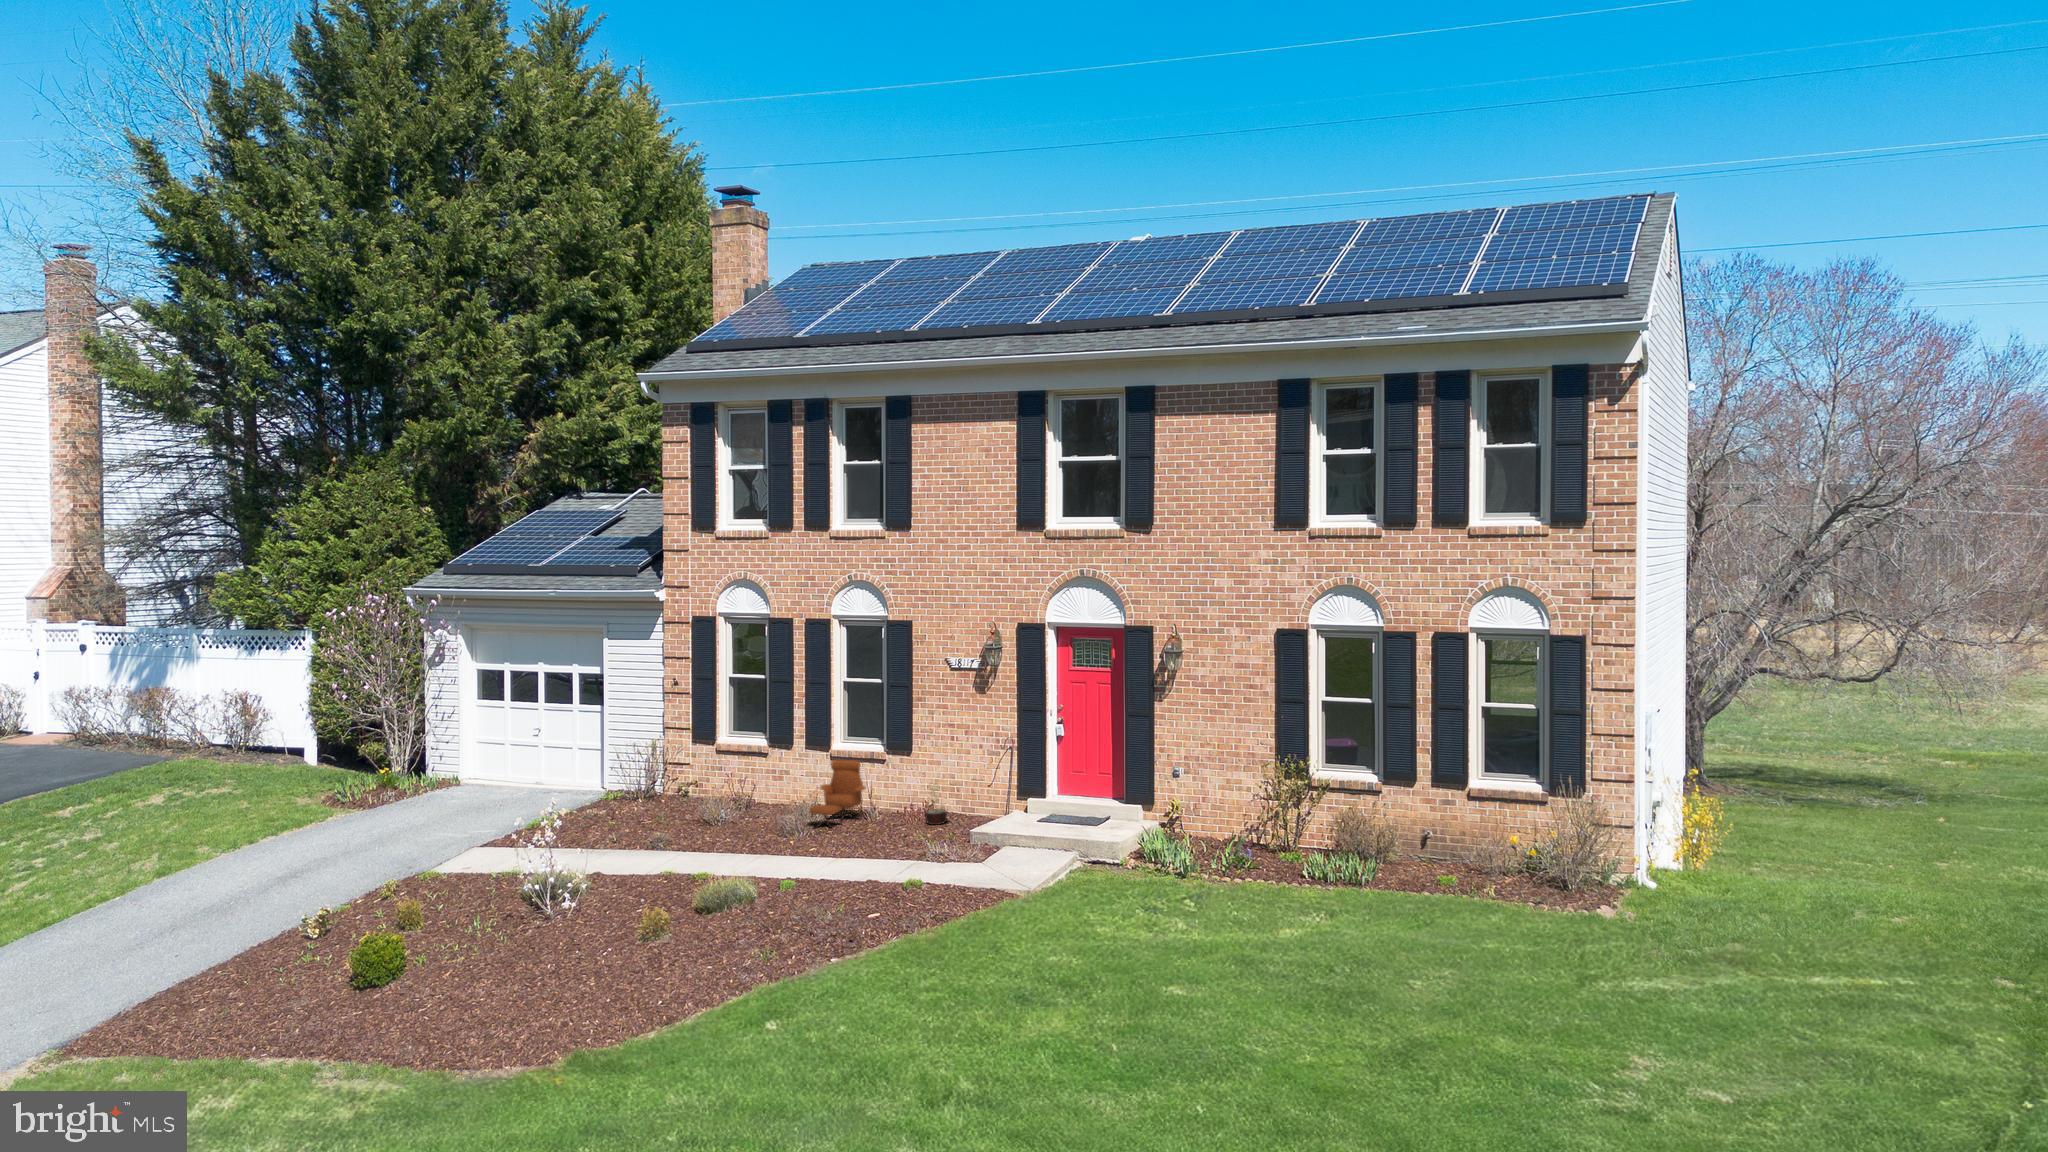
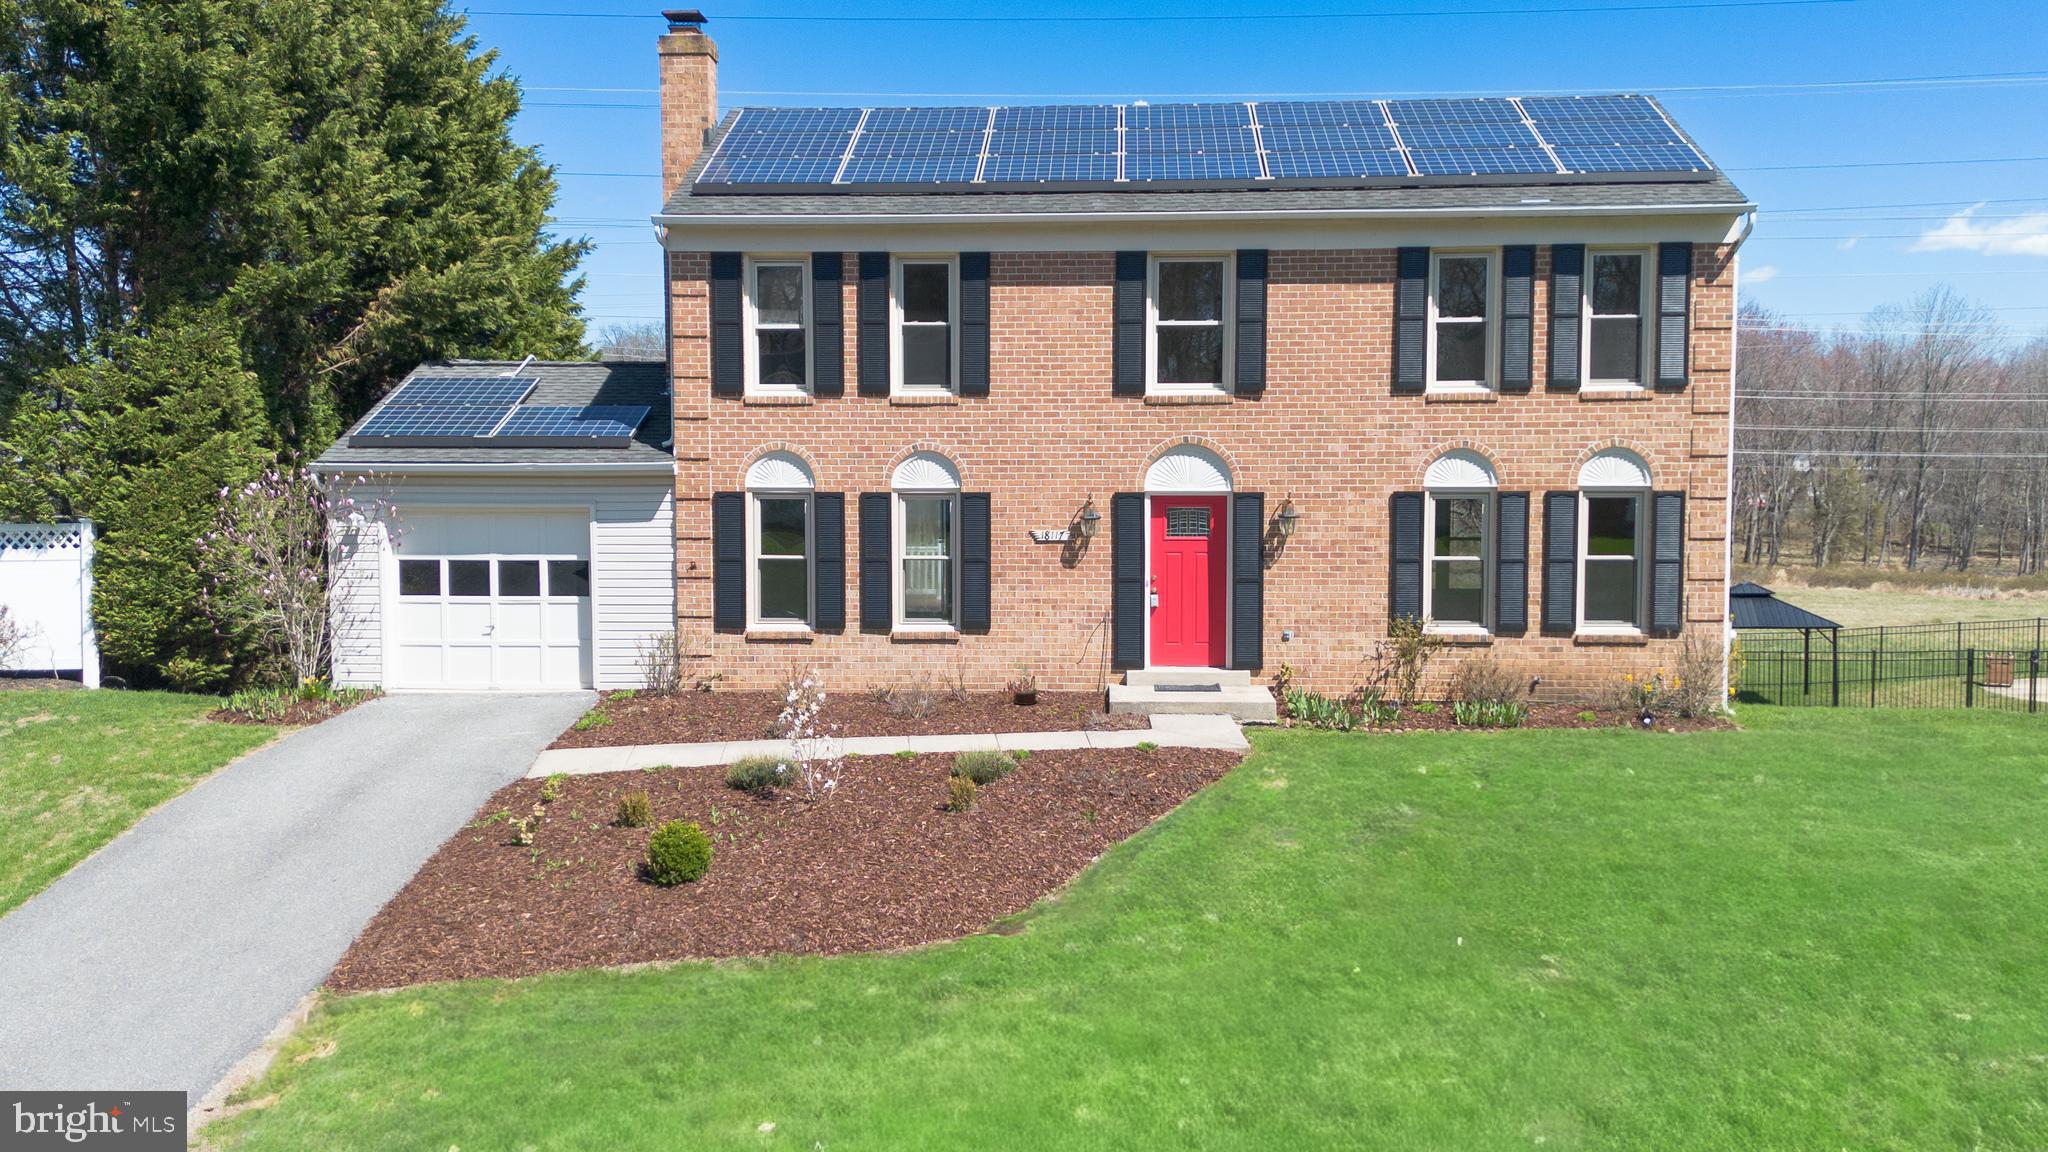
lounge chair: present [810,760,866,827] -> none [891,643,943,715]

